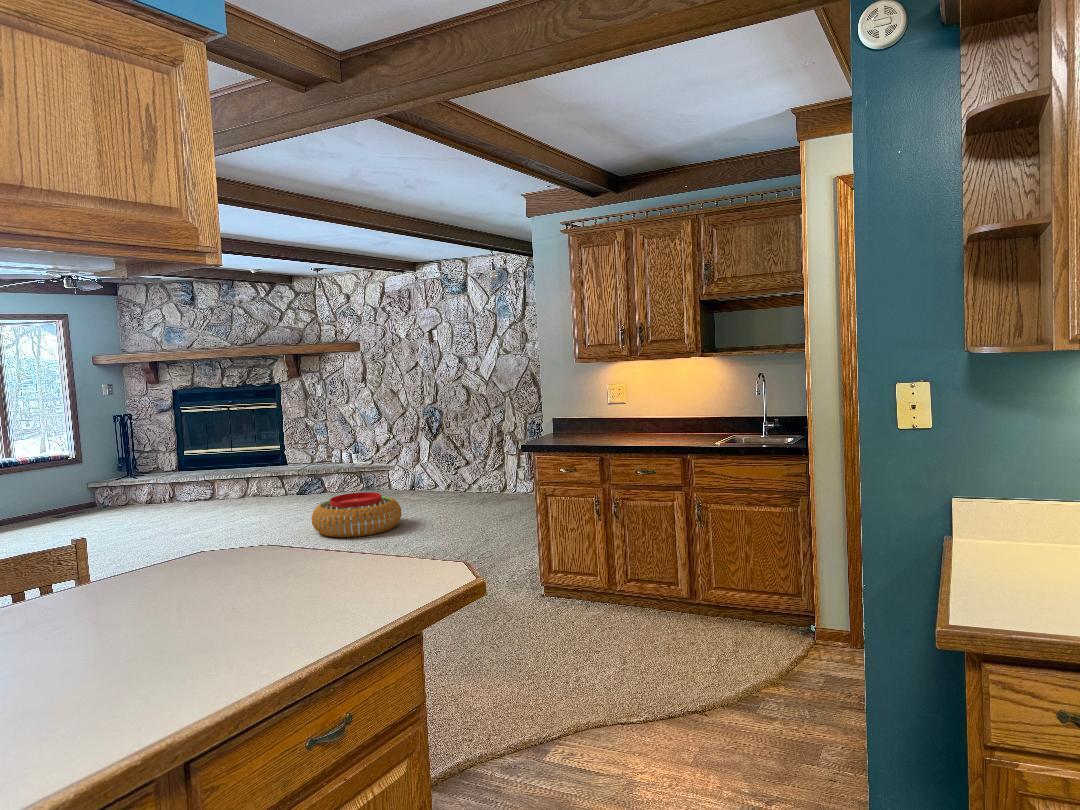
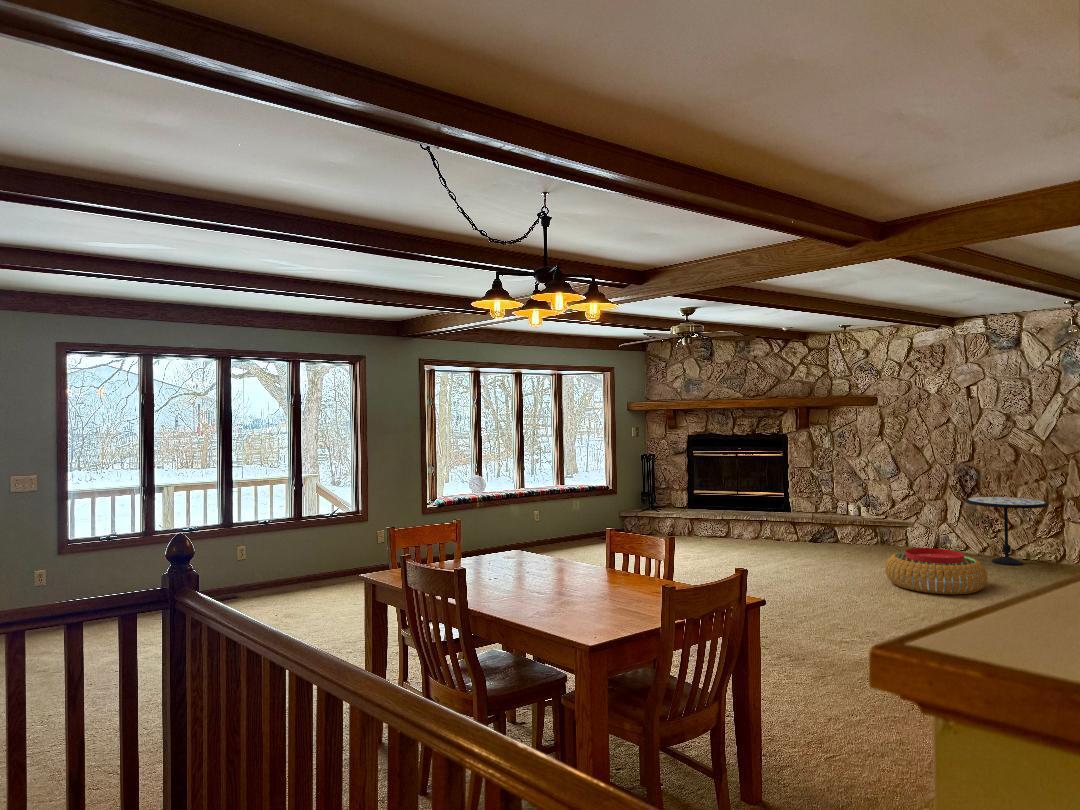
side table: none [418,435,485,499] -> present [965,497,1048,565]

